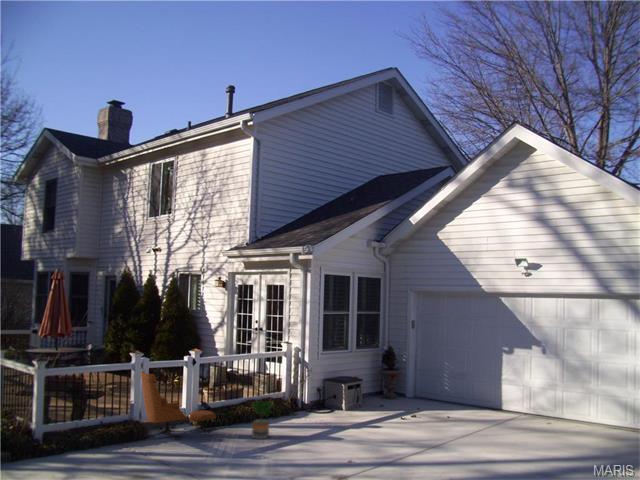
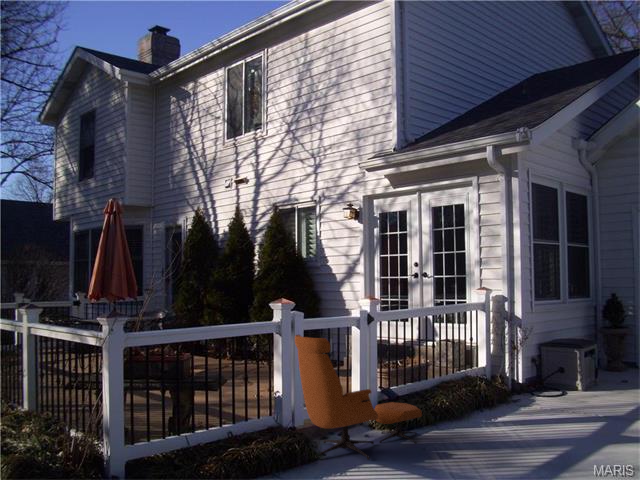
potted tree: present [252,401,272,439] -> none [499,383,547,455]

